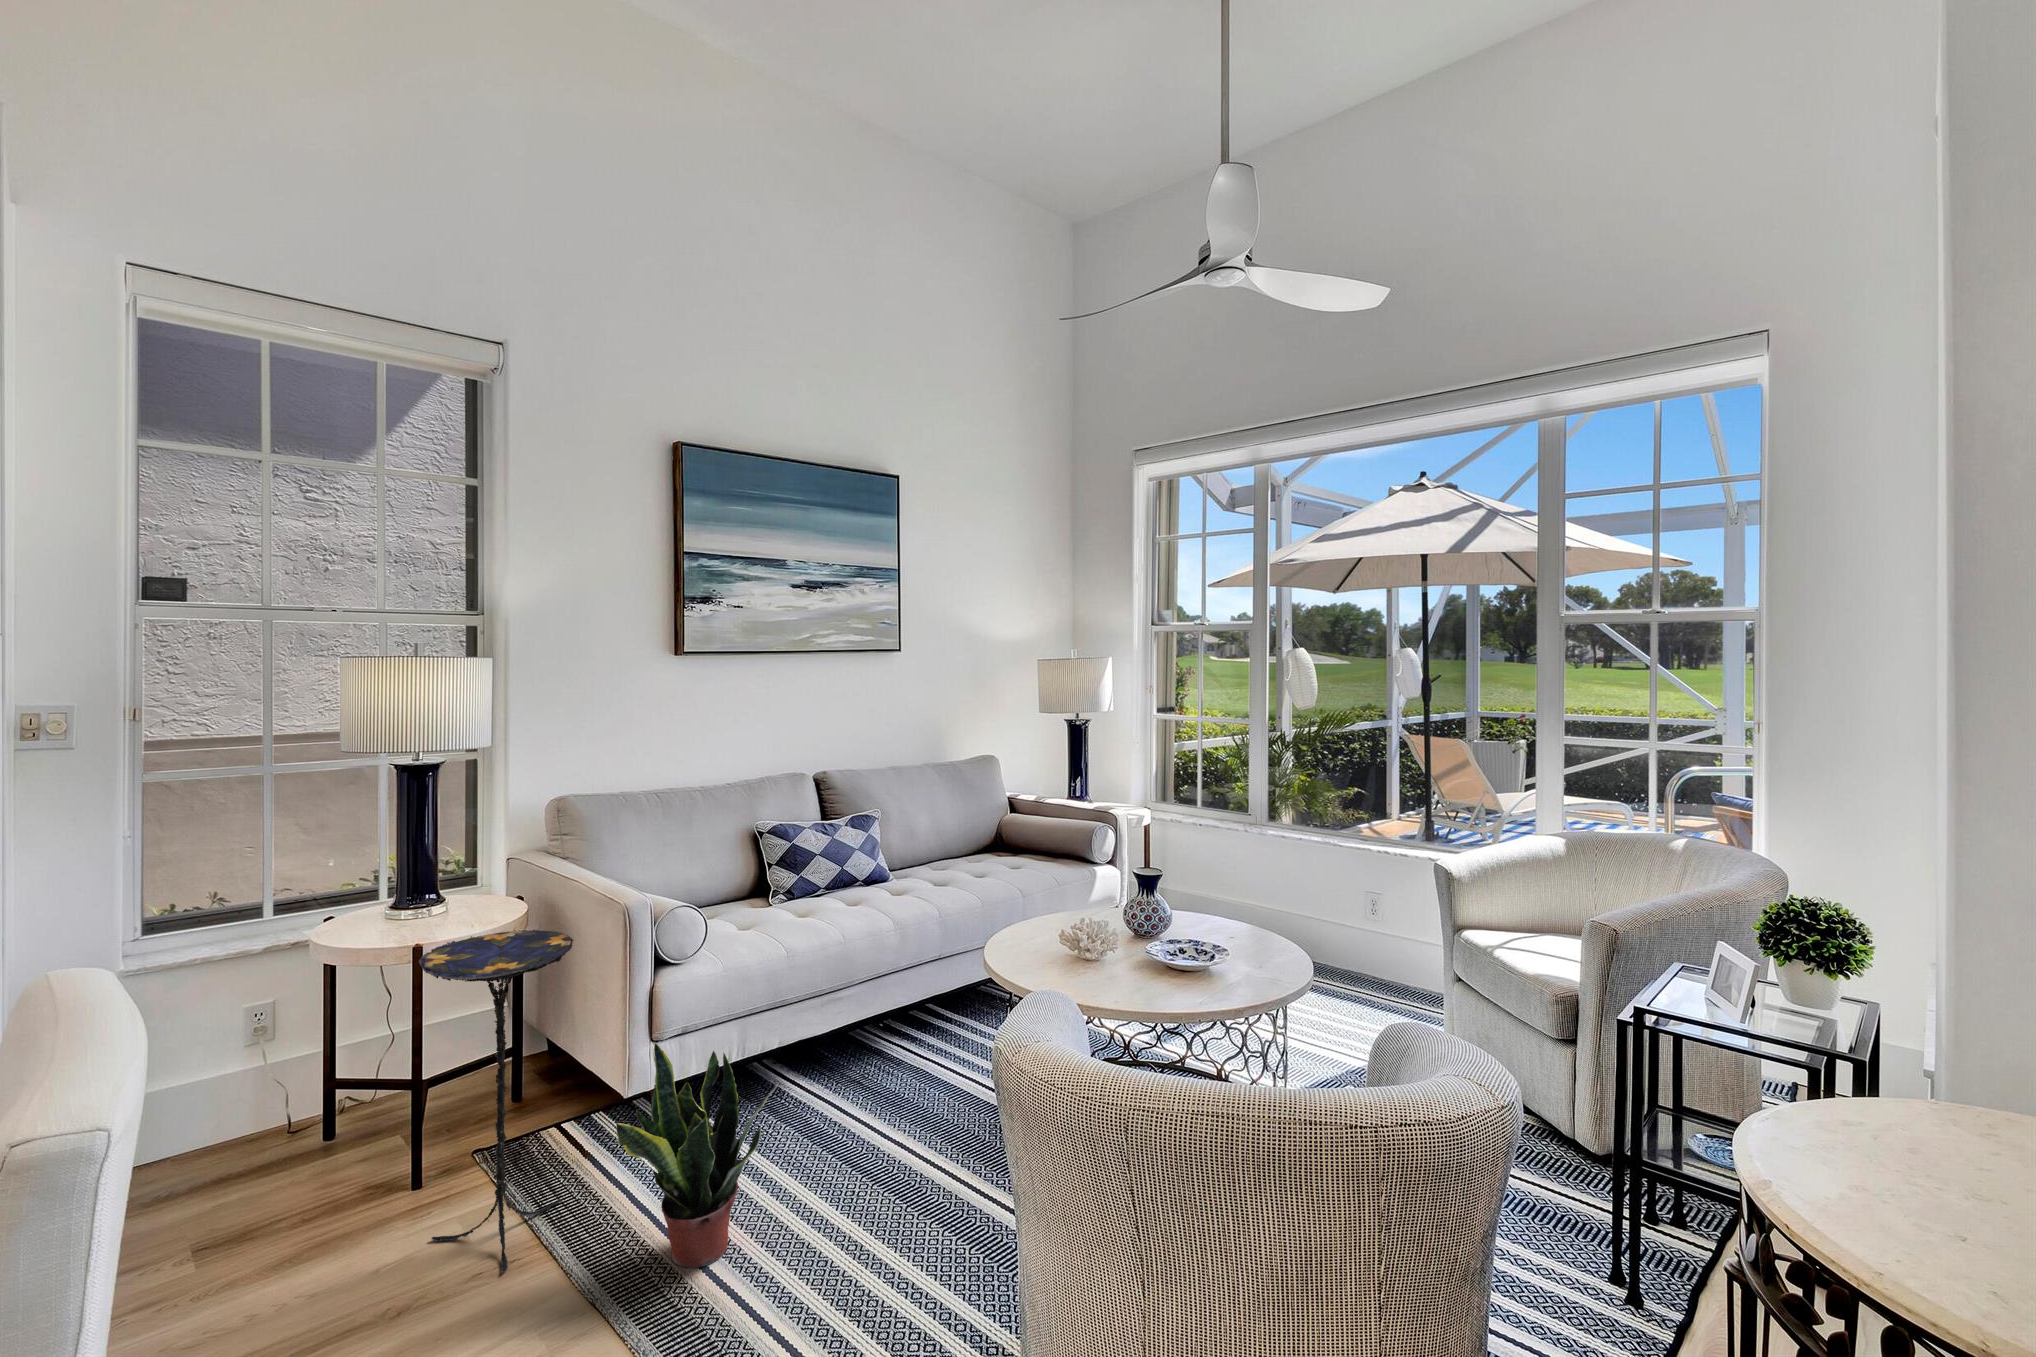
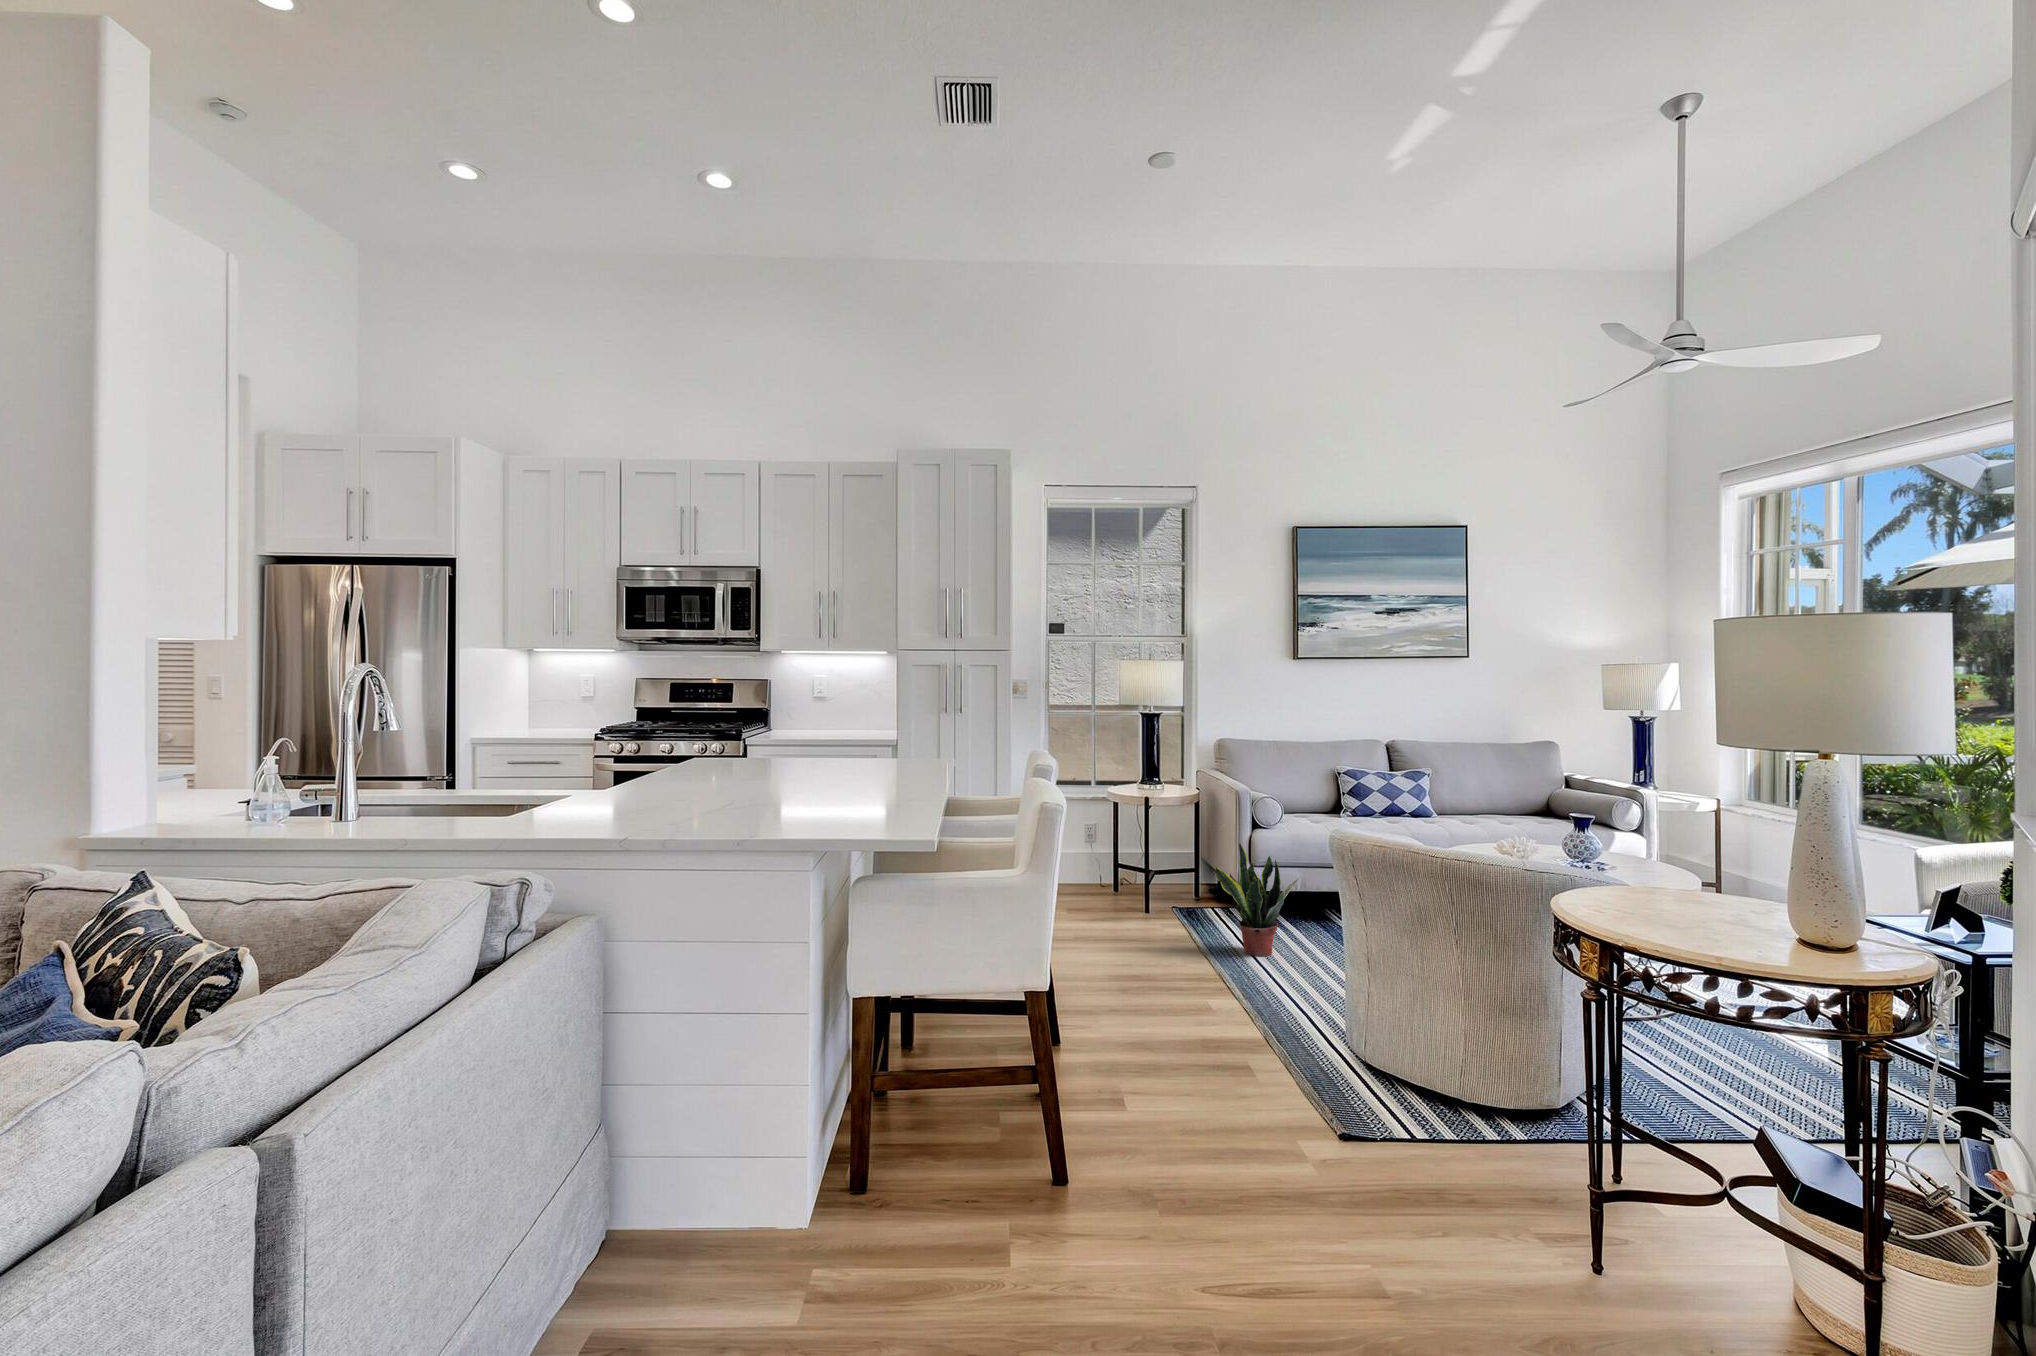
side table: present [419,930,574,1273] -> none [1143,786,1208,936]

